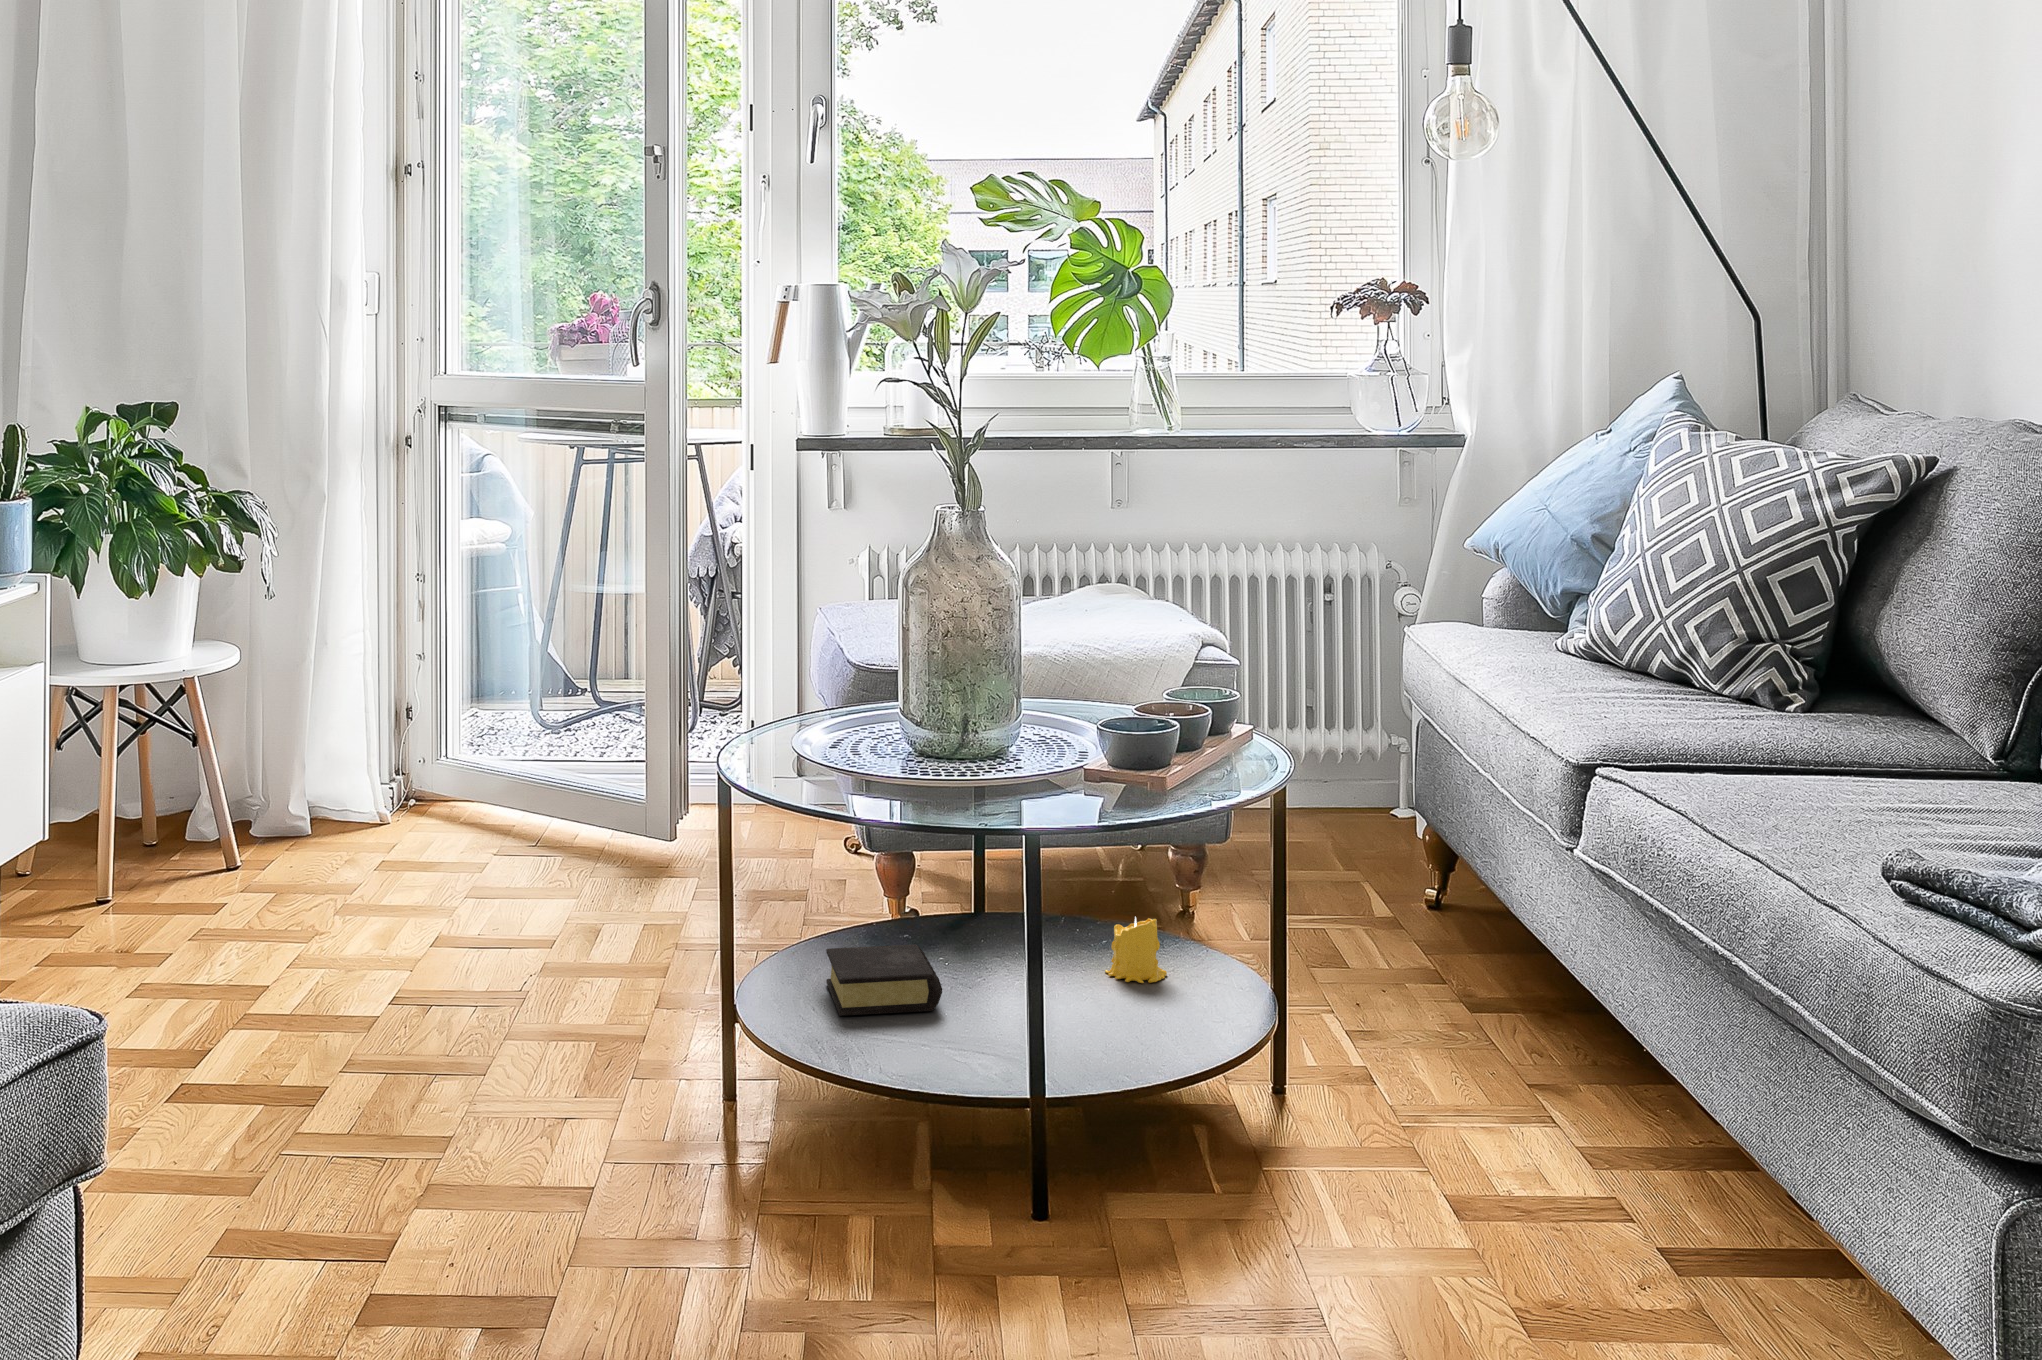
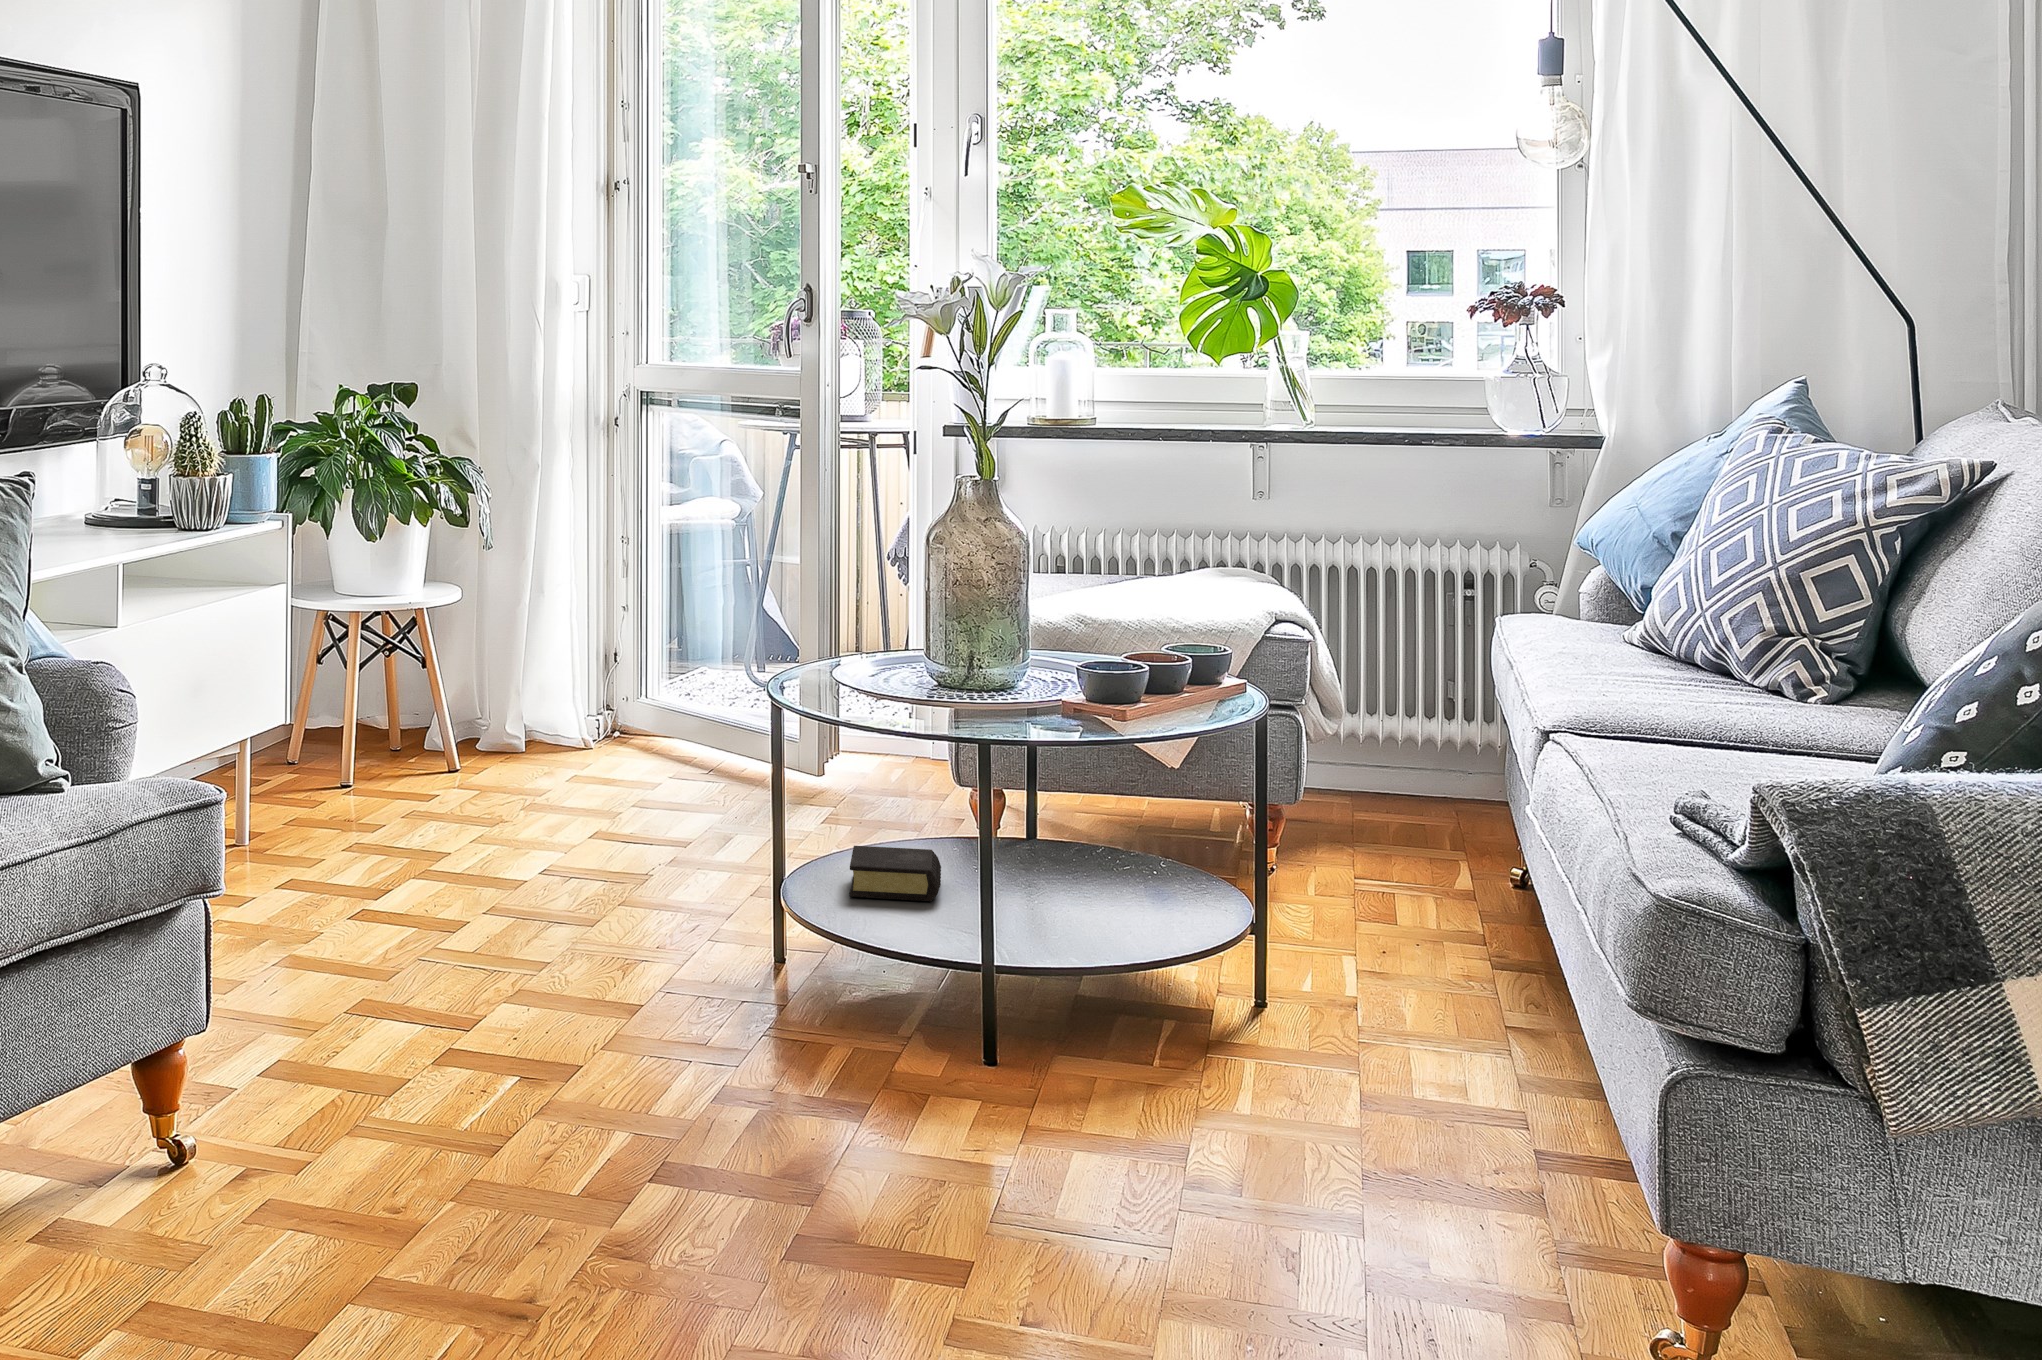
candle: present [1105,917,1167,983] -> none [1104,842,1159,902]

